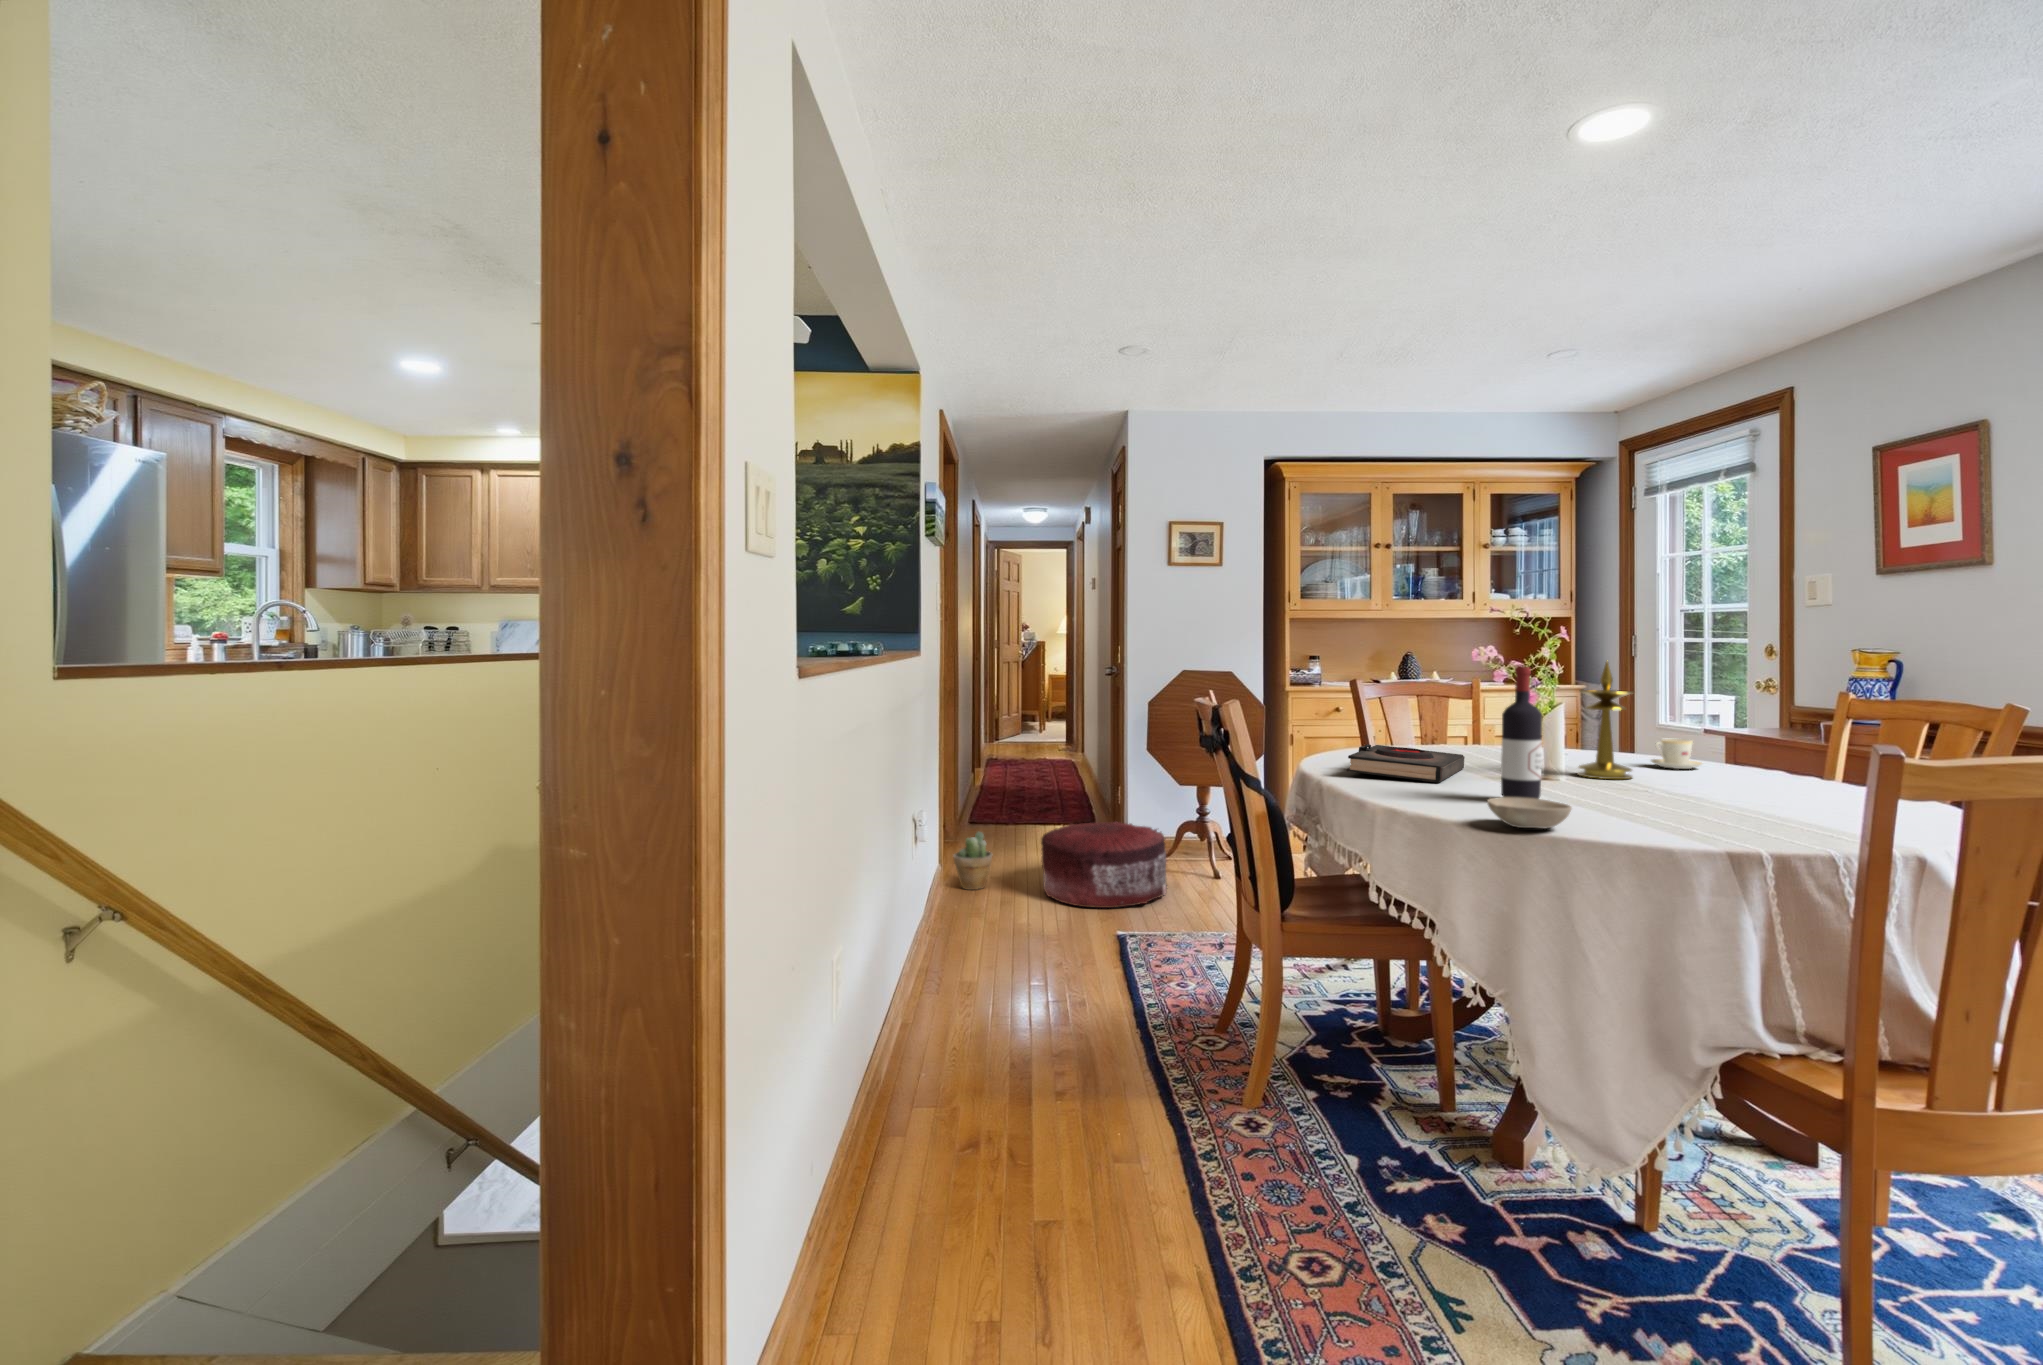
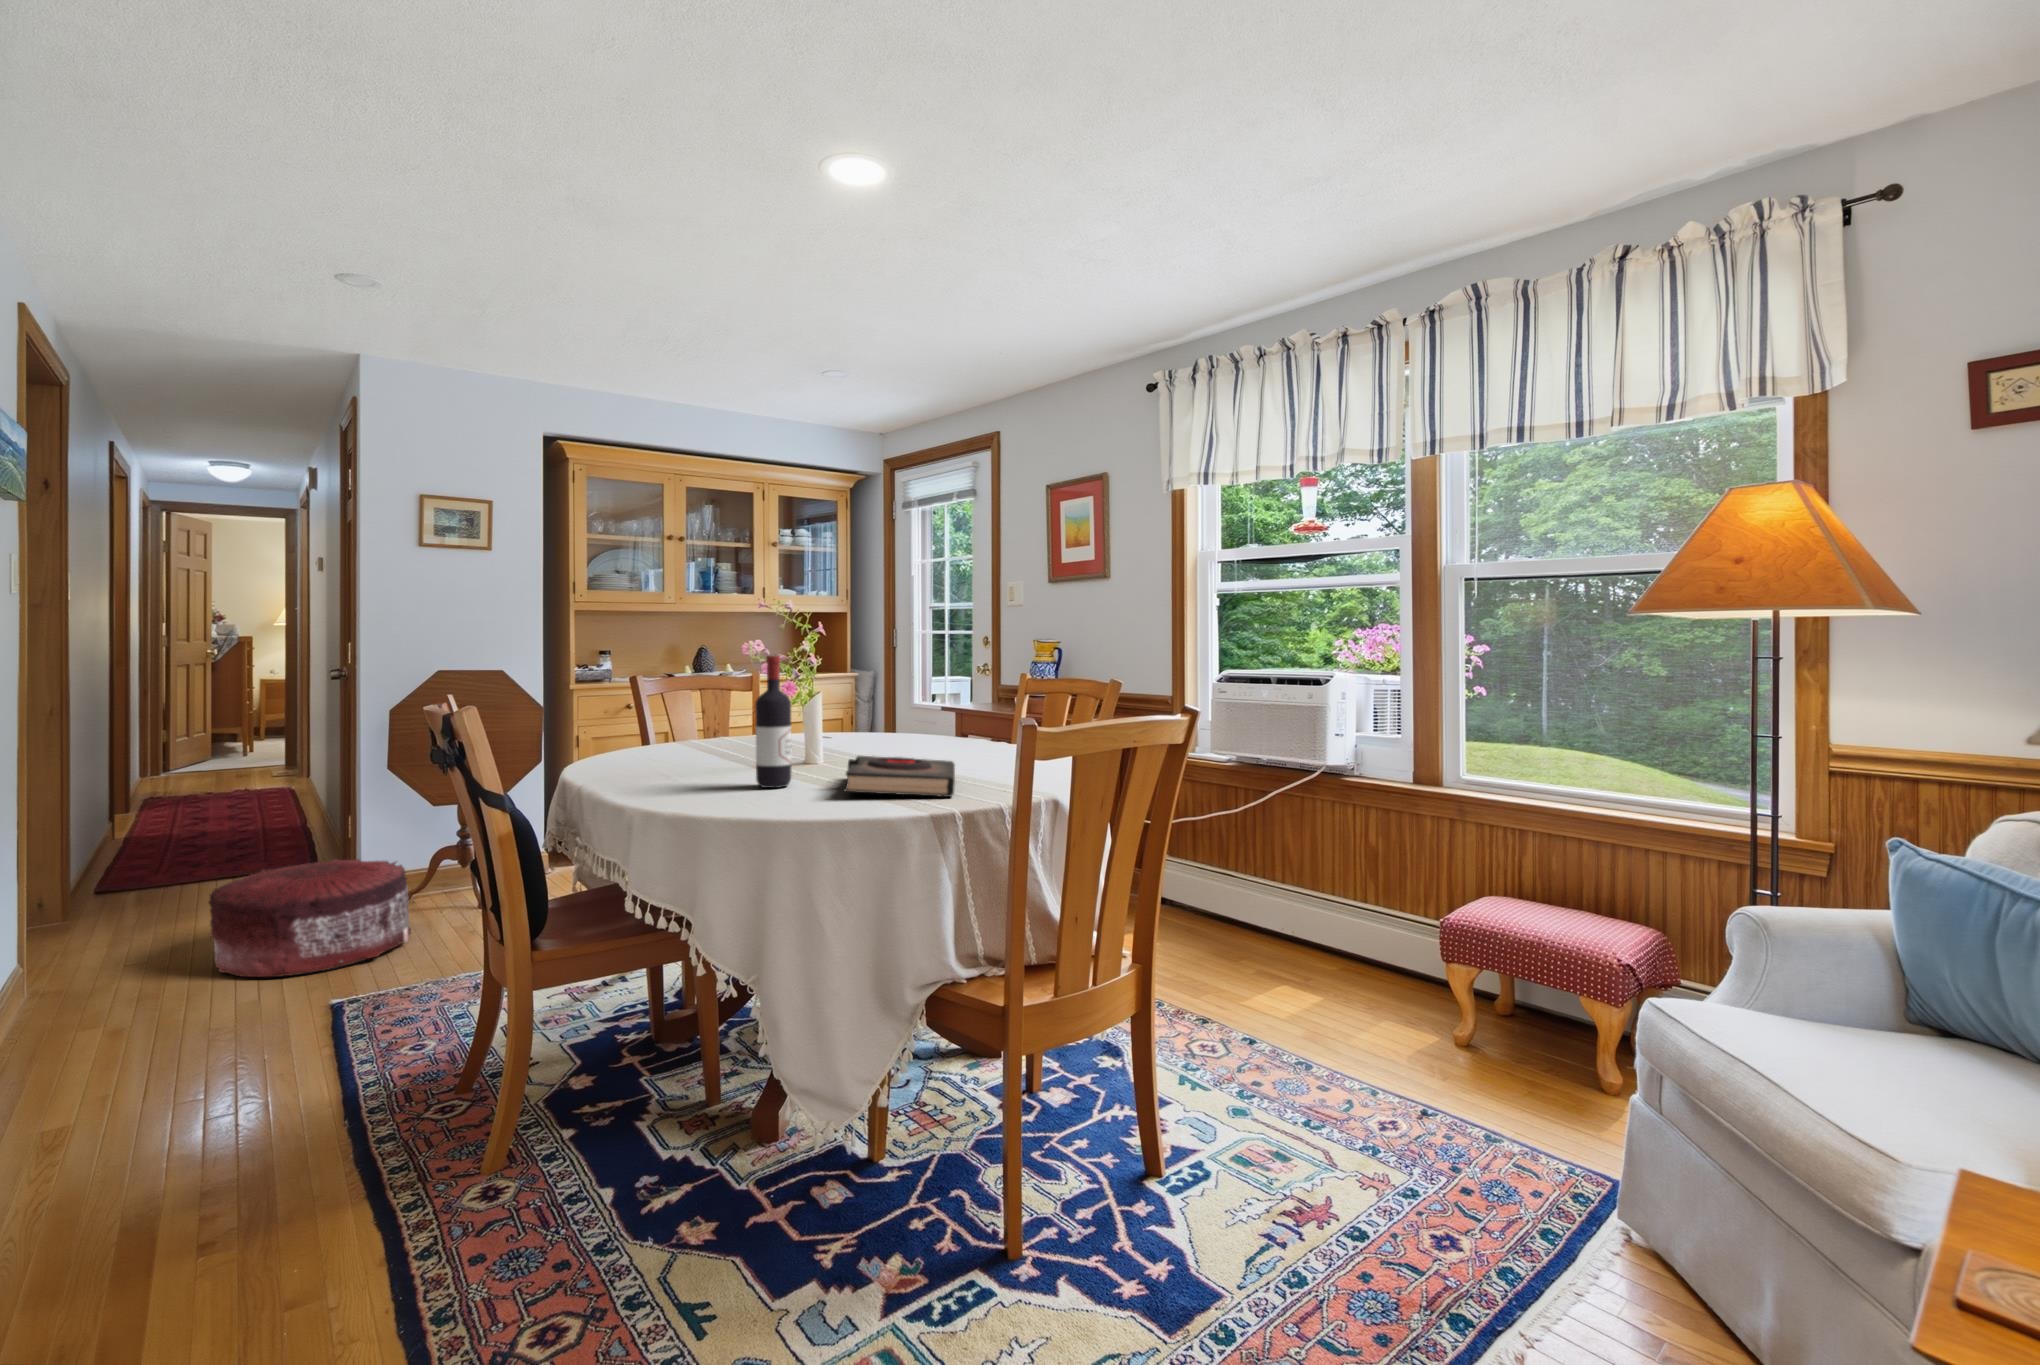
candlestick: present [1577,662,1633,779] -> none [831,651,876,760]
teacup: present [1651,739,1702,769] -> none [892,721,931,747]
book: present [1347,744,1465,783] -> present [844,756,955,797]
bowl: present [1487,797,1572,828] -> none [734,783,809,812]
potted plant: present [953,832,992,890] -> none [42,900,121,987]

